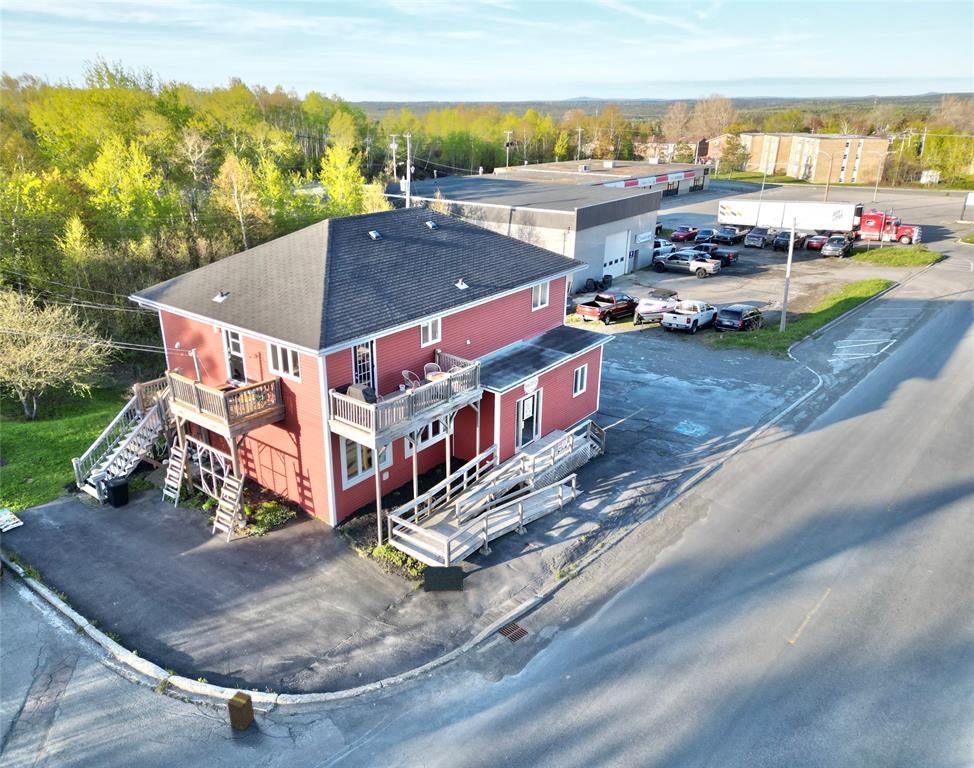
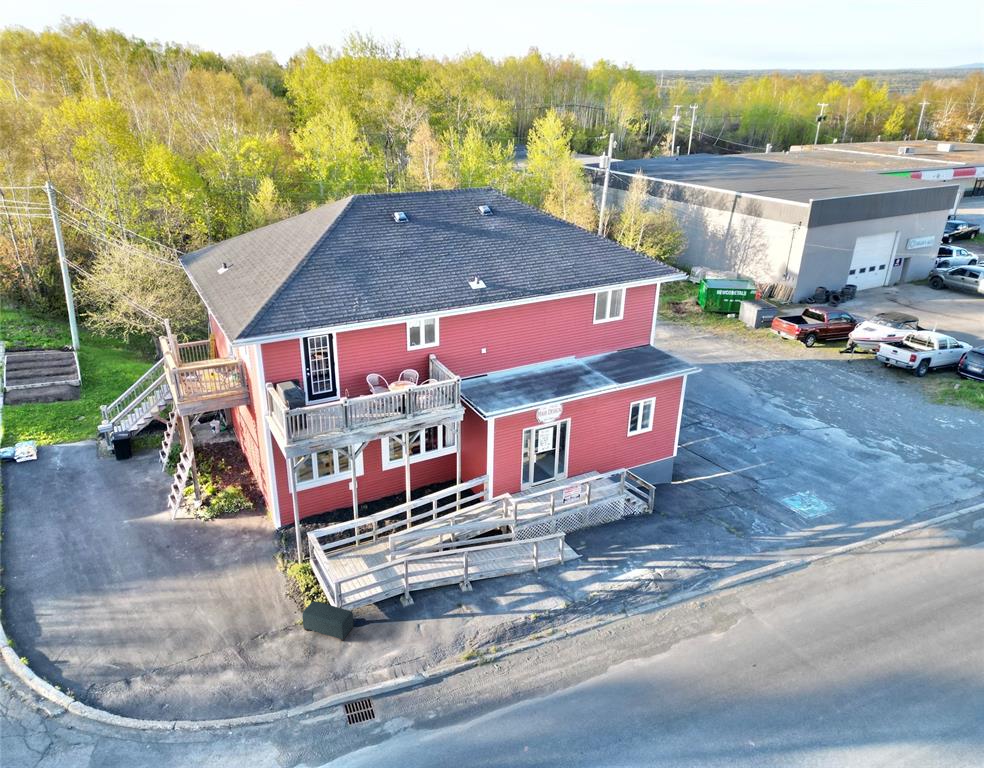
cardboard box: present [228,691,254,731] -> none [9,683,42,727]

